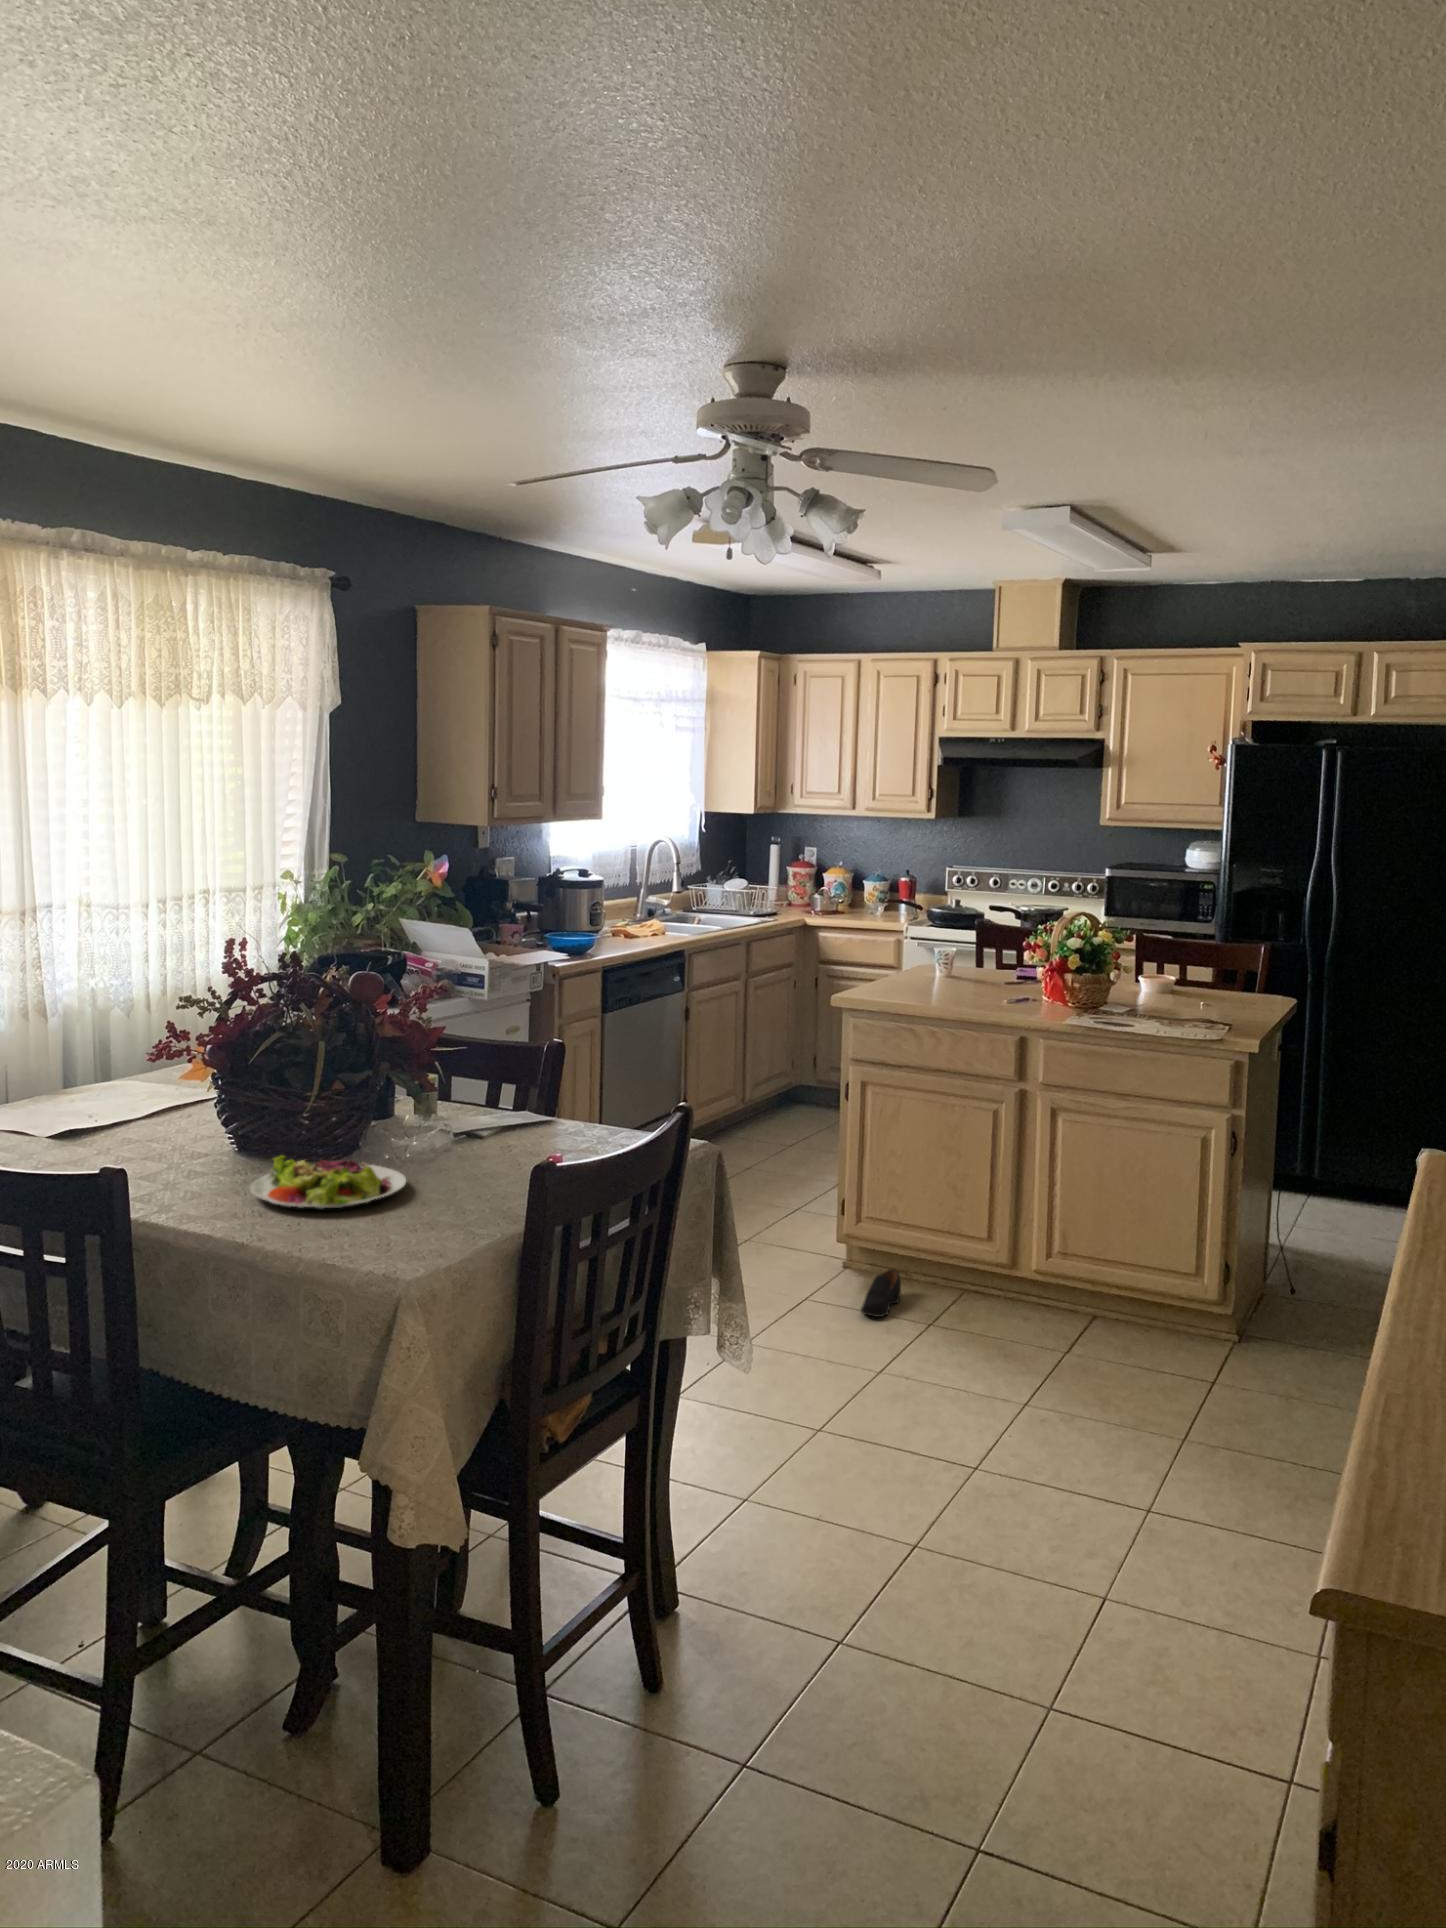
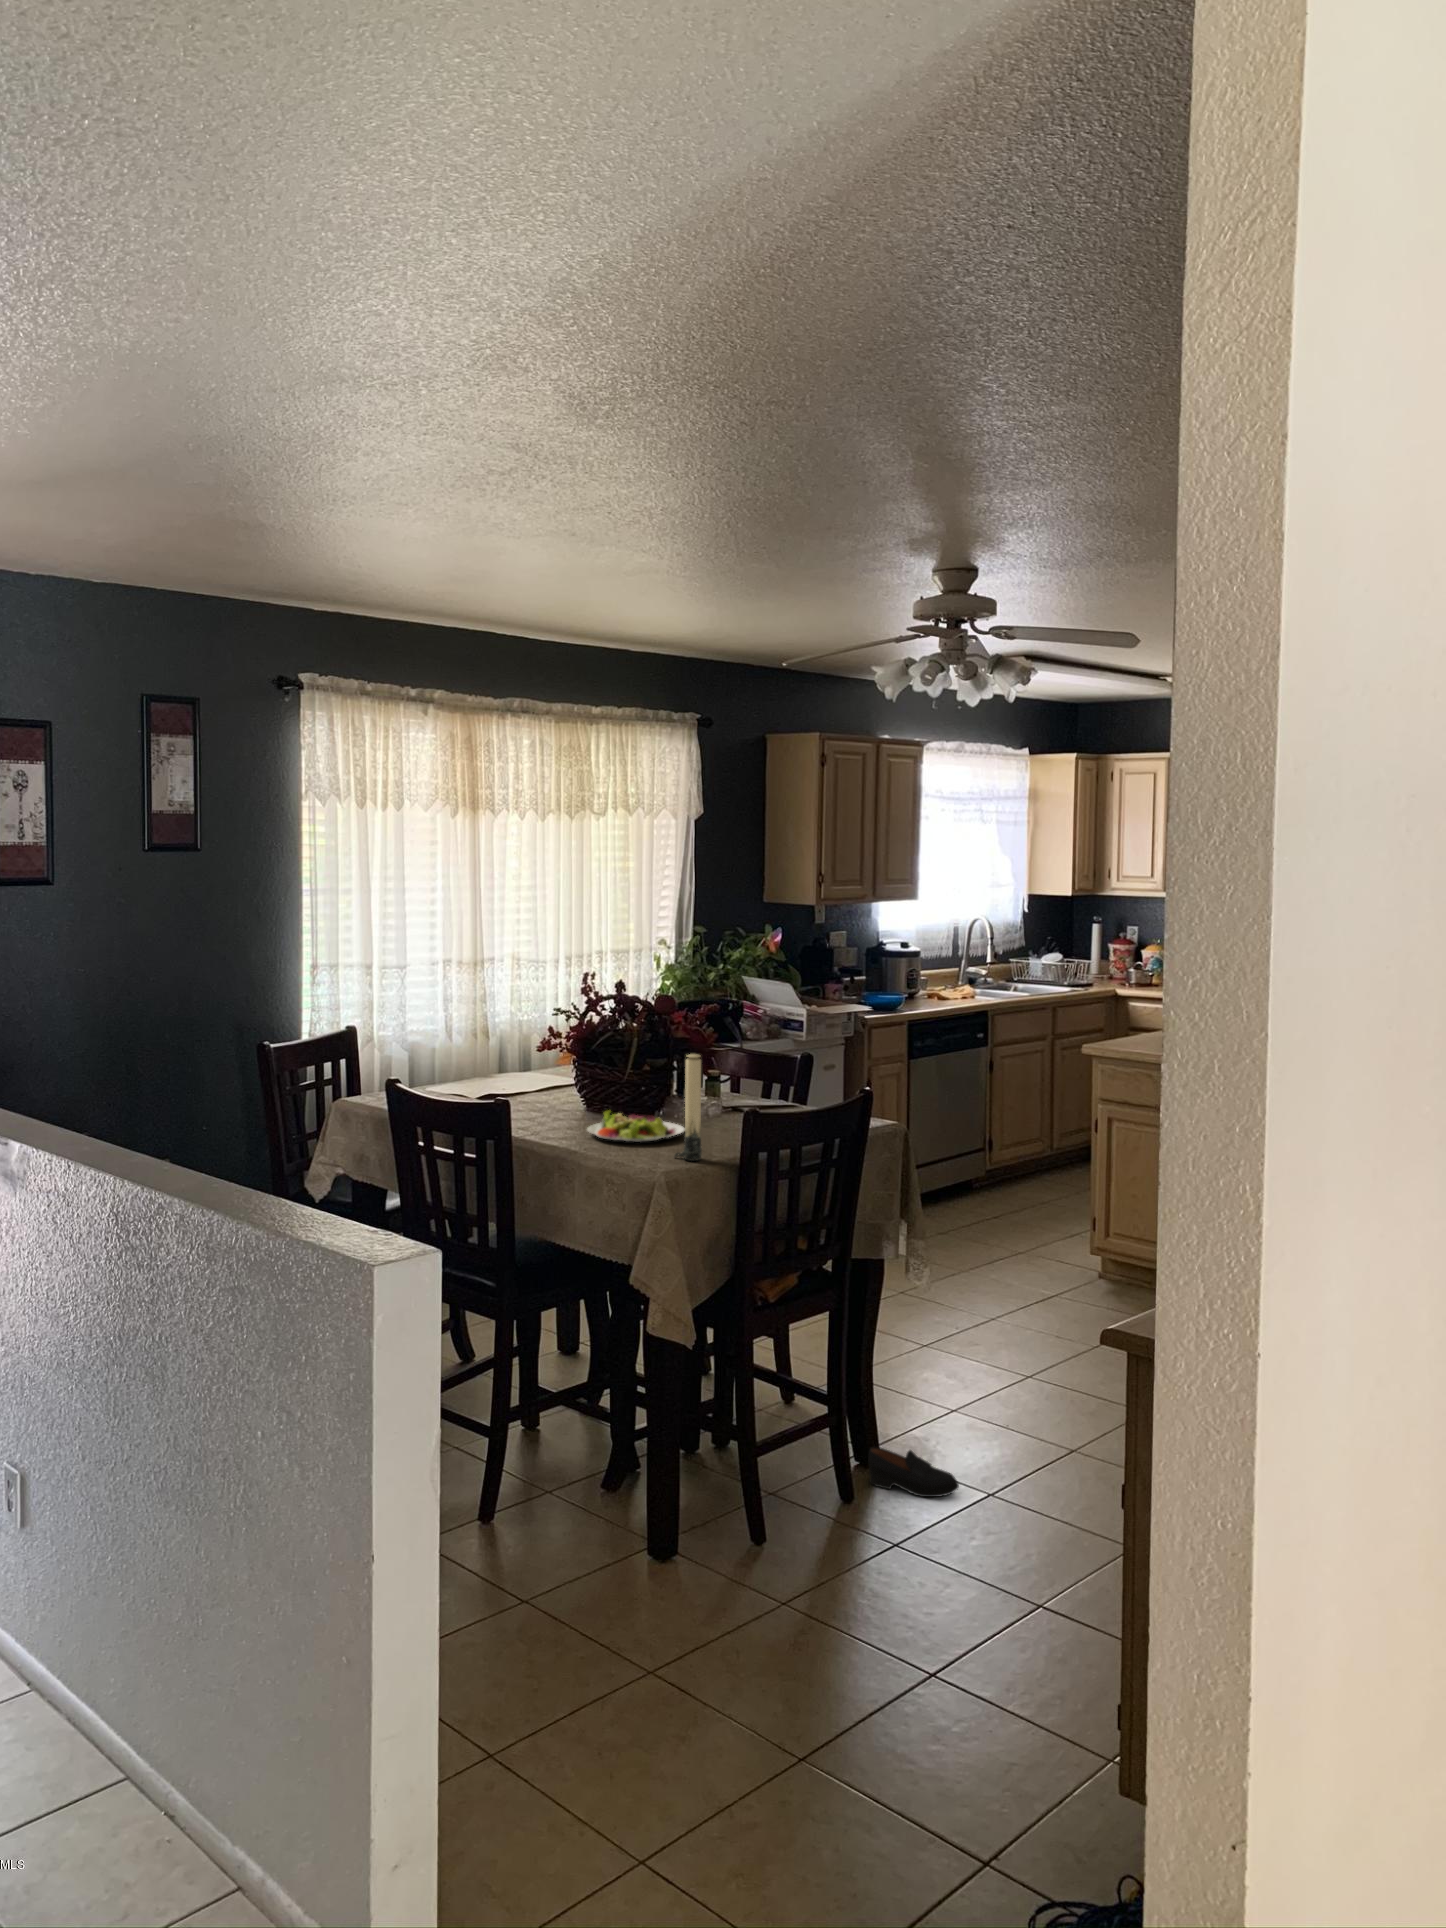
candle: none [406,1075,452,1240] -> present [674,1054,702,1161]
shoe: present [861,1269,901,1317] -> present [868,1447,959,1497]

